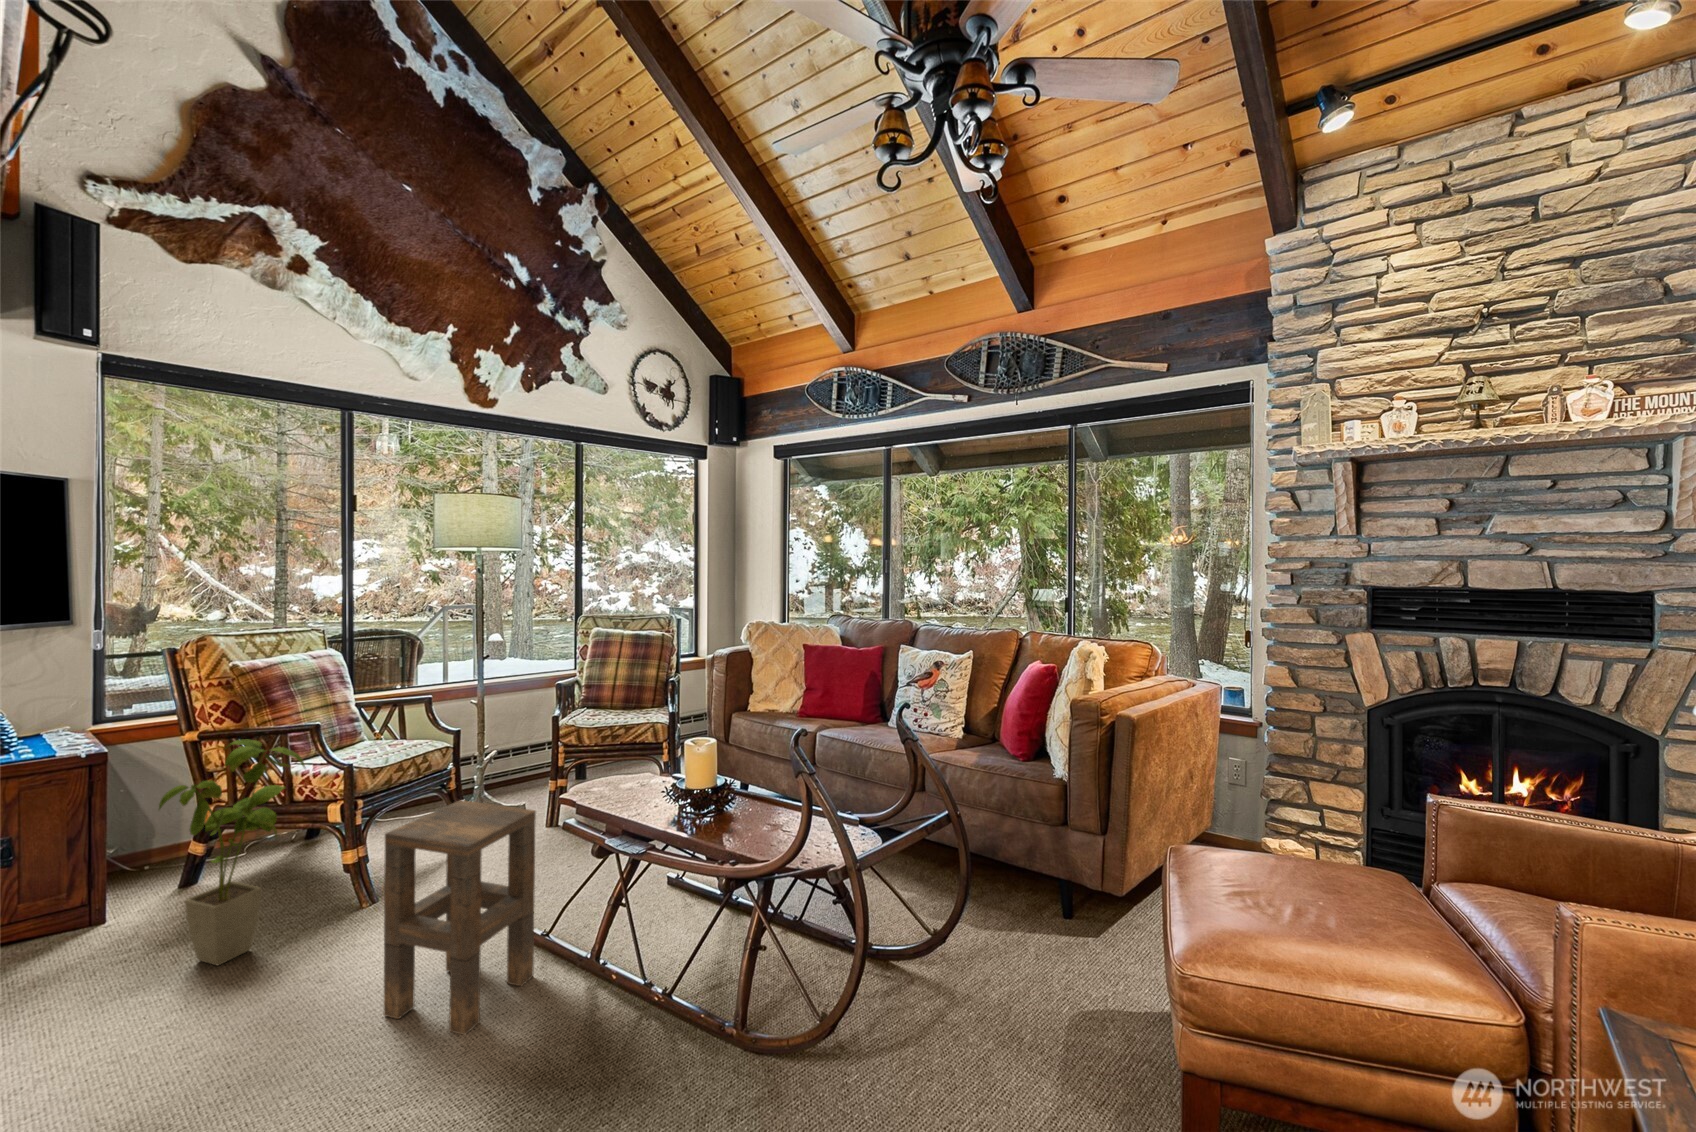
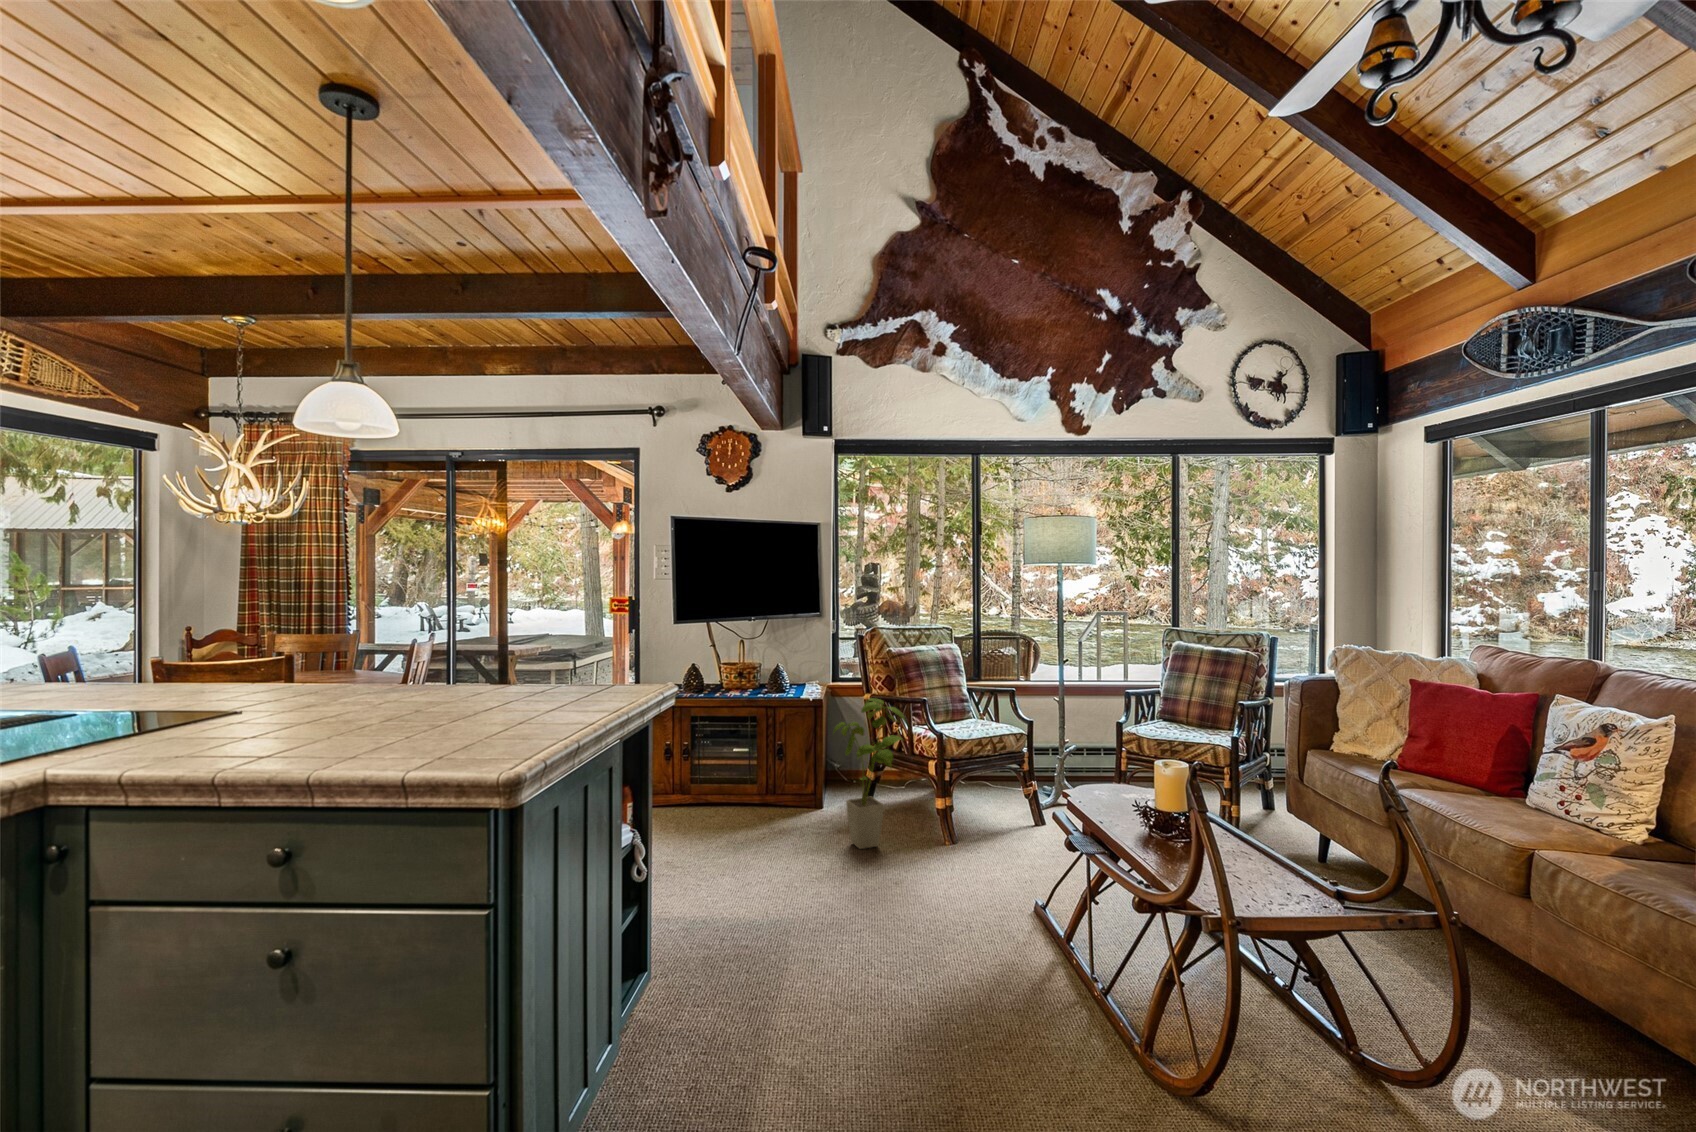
side table: present [384,800,536,1035] -> none [926,766,1030,940]

